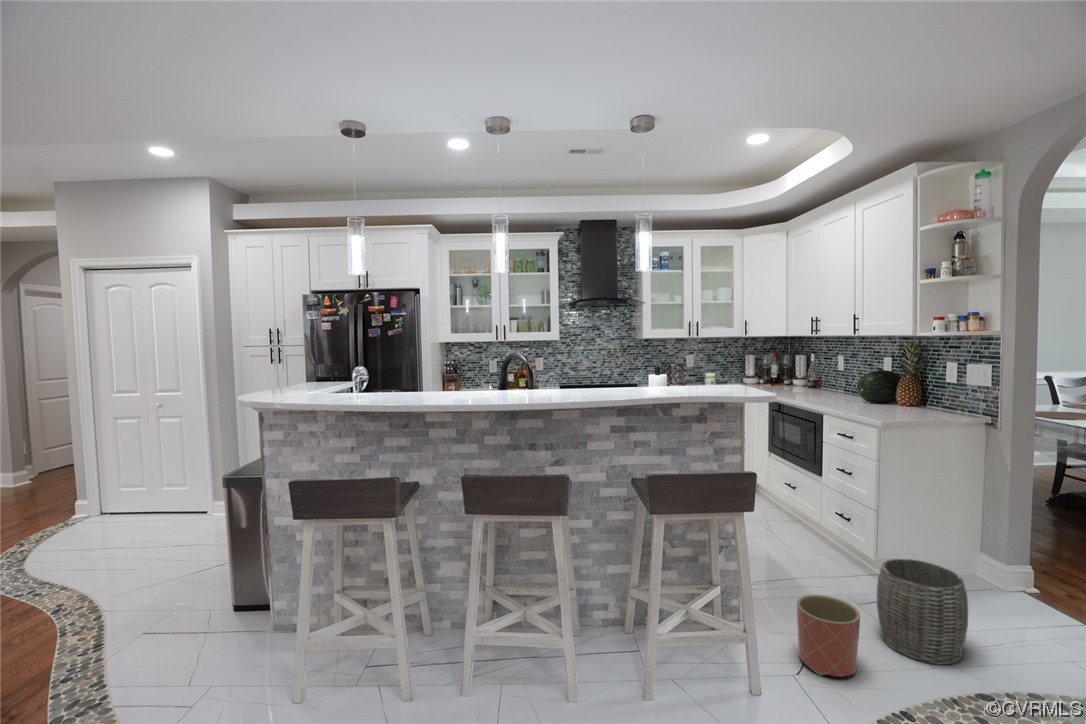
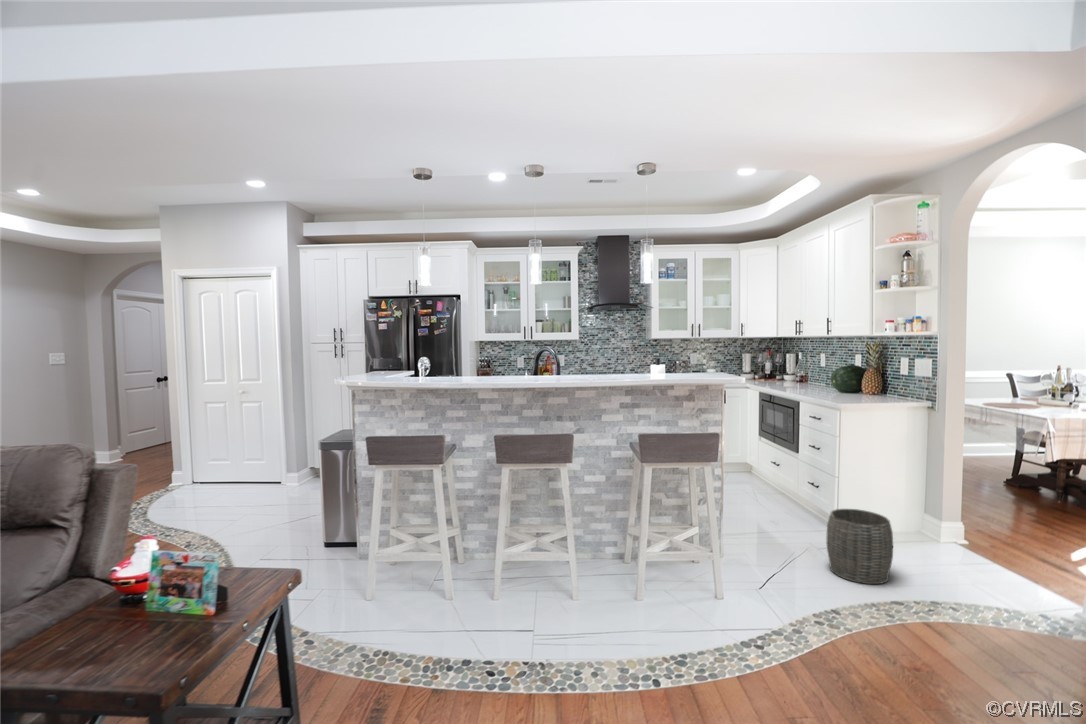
planter: present [797,595,860,677] -> none [761,532,807,589]

